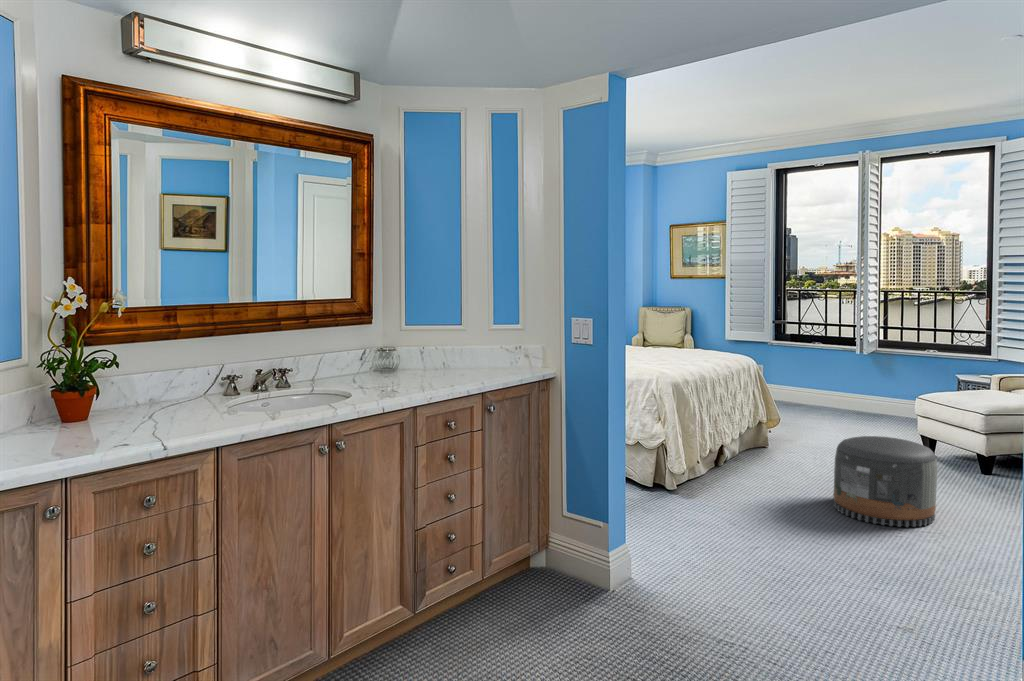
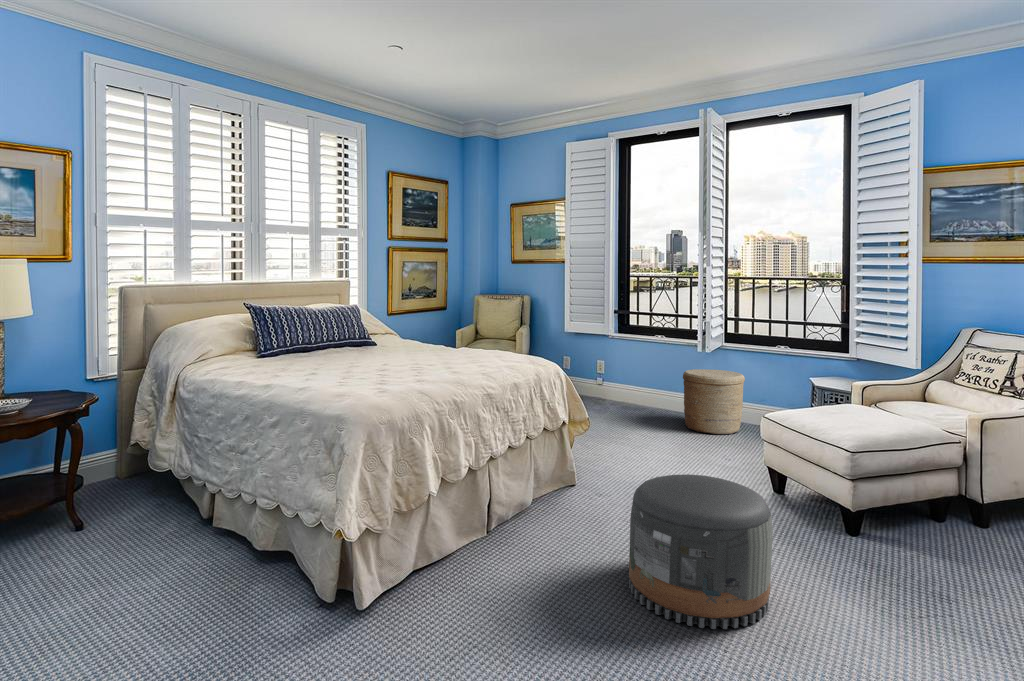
woven basket: none [840,371,898,426] -> present [683,369,745,434]

